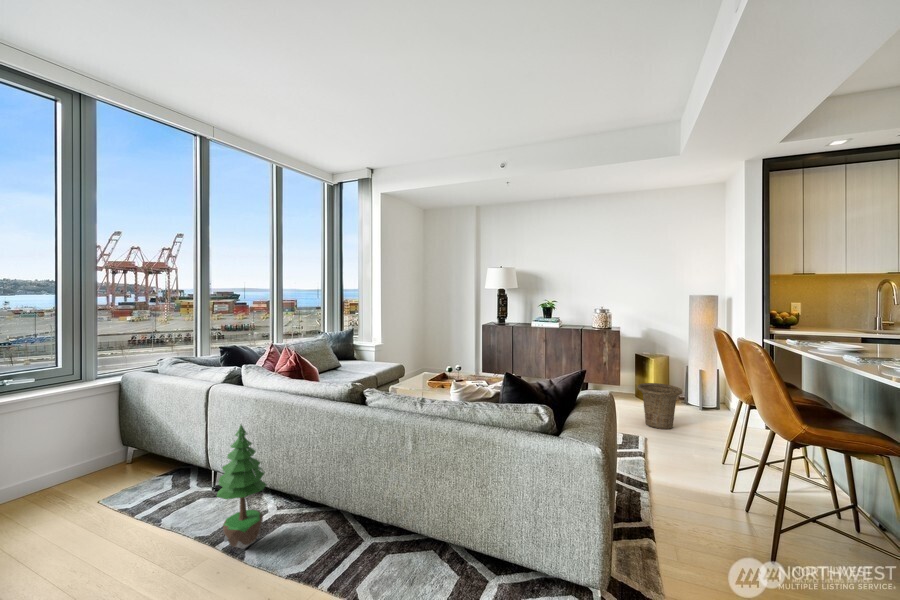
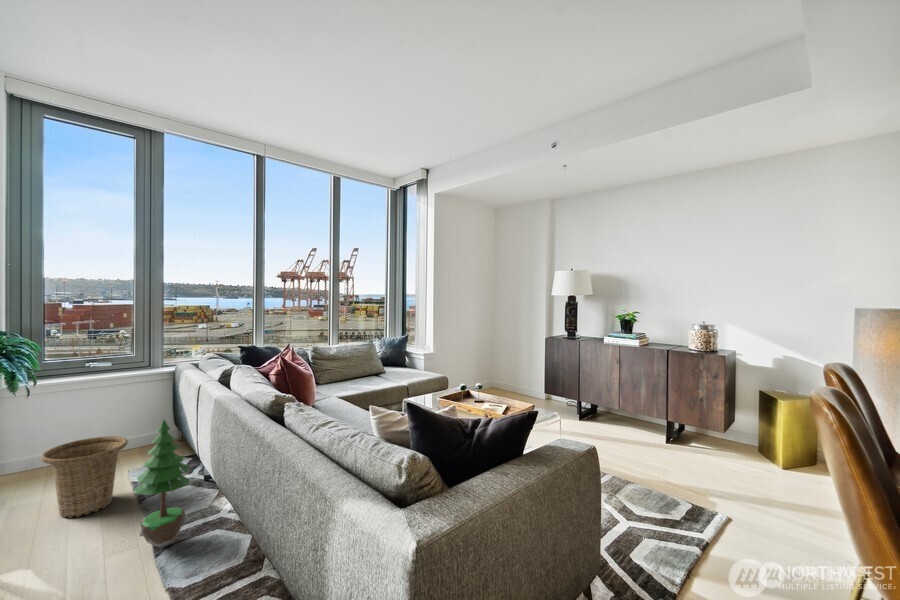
basket: present [637,383,682,429] -> present [41,436,128,517]

